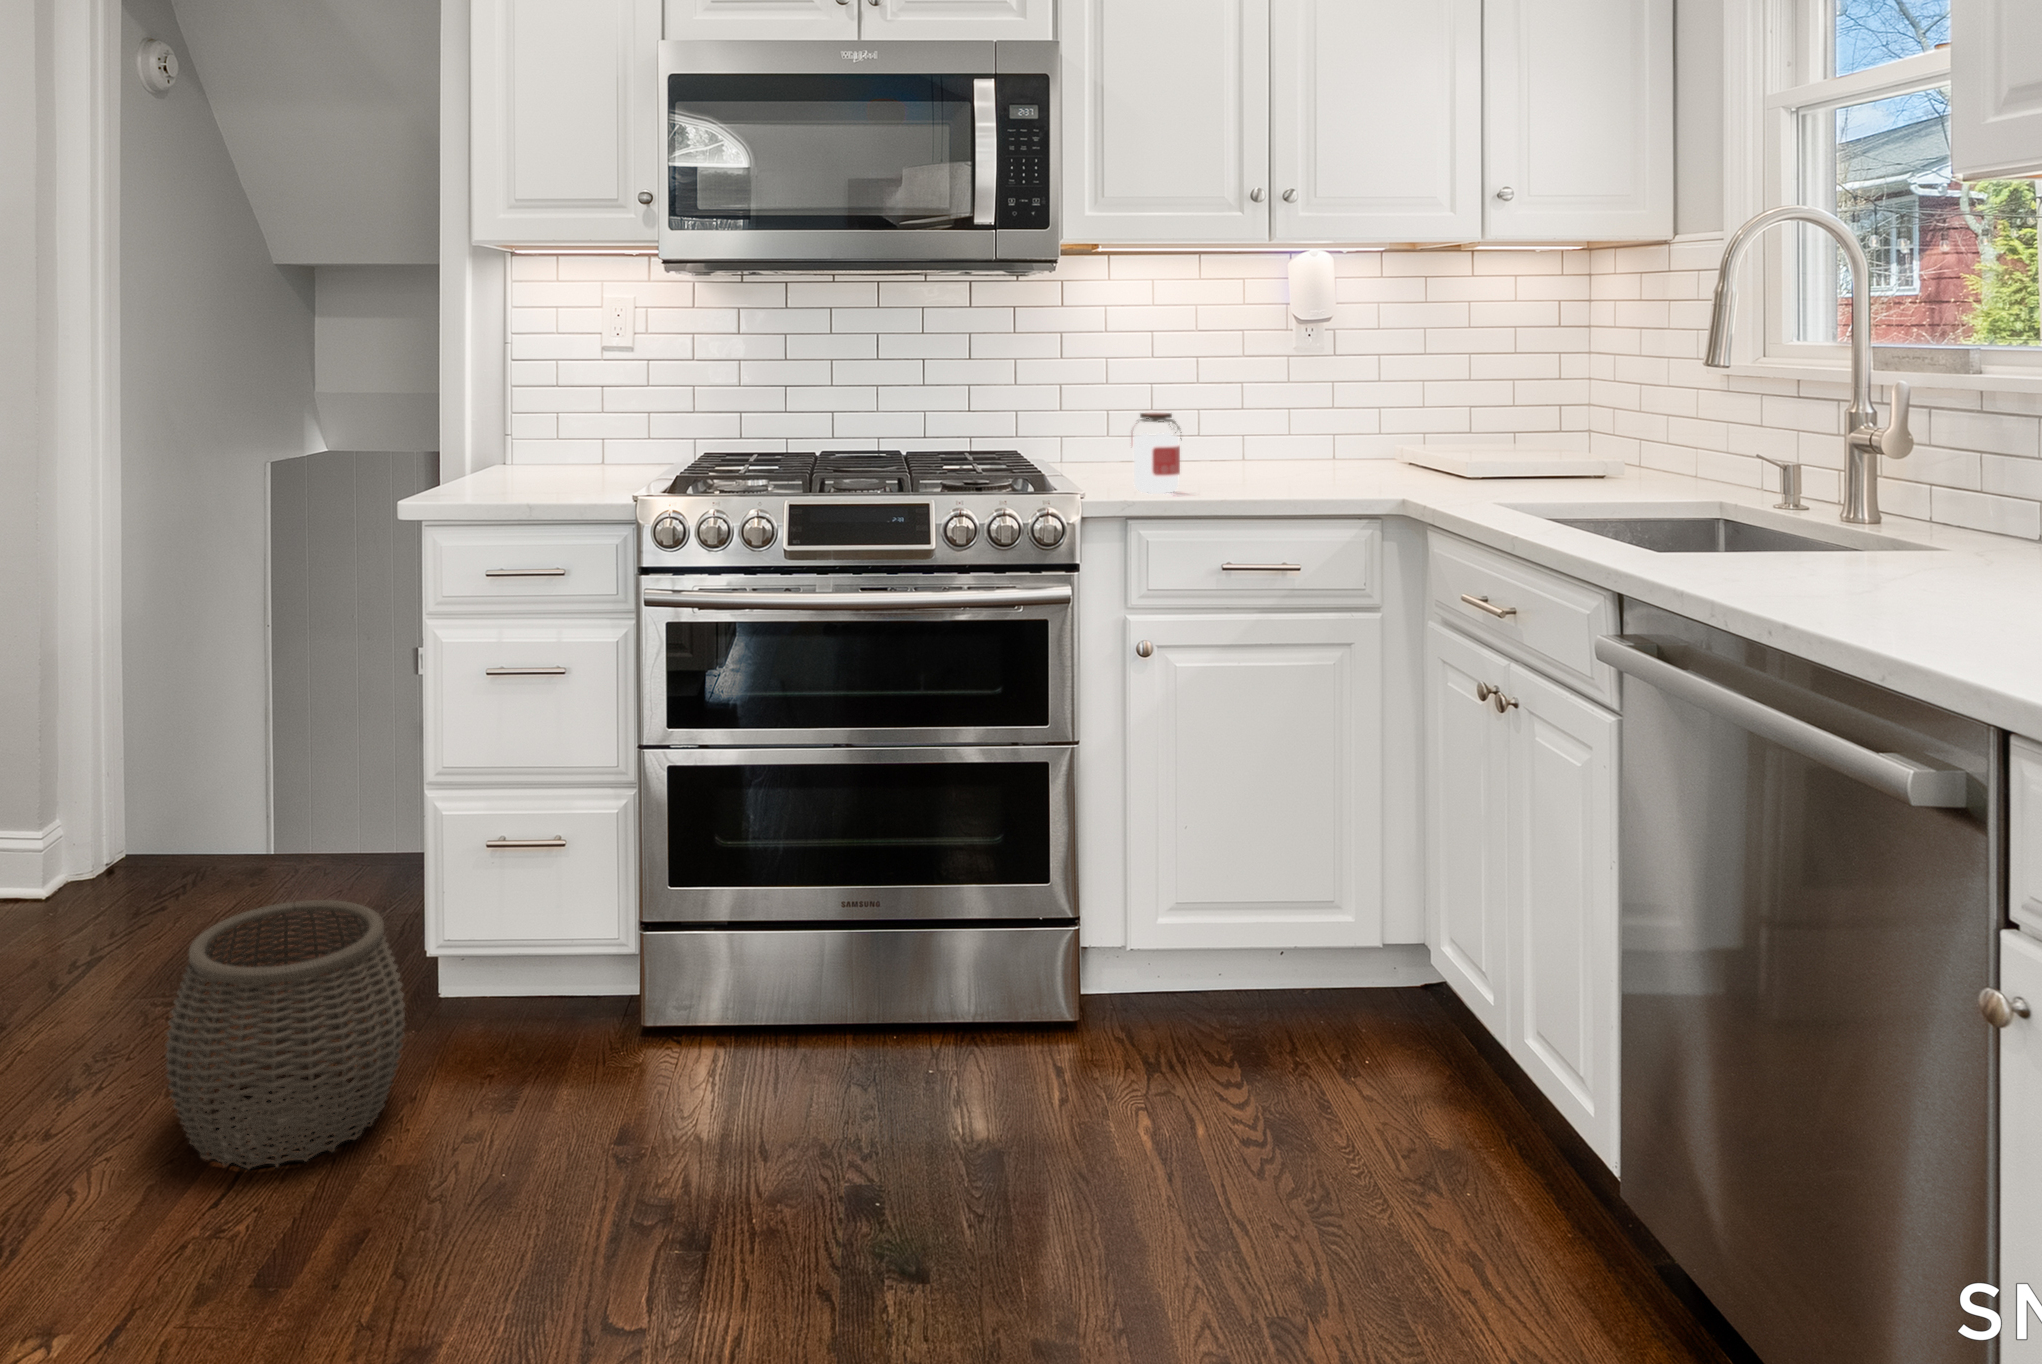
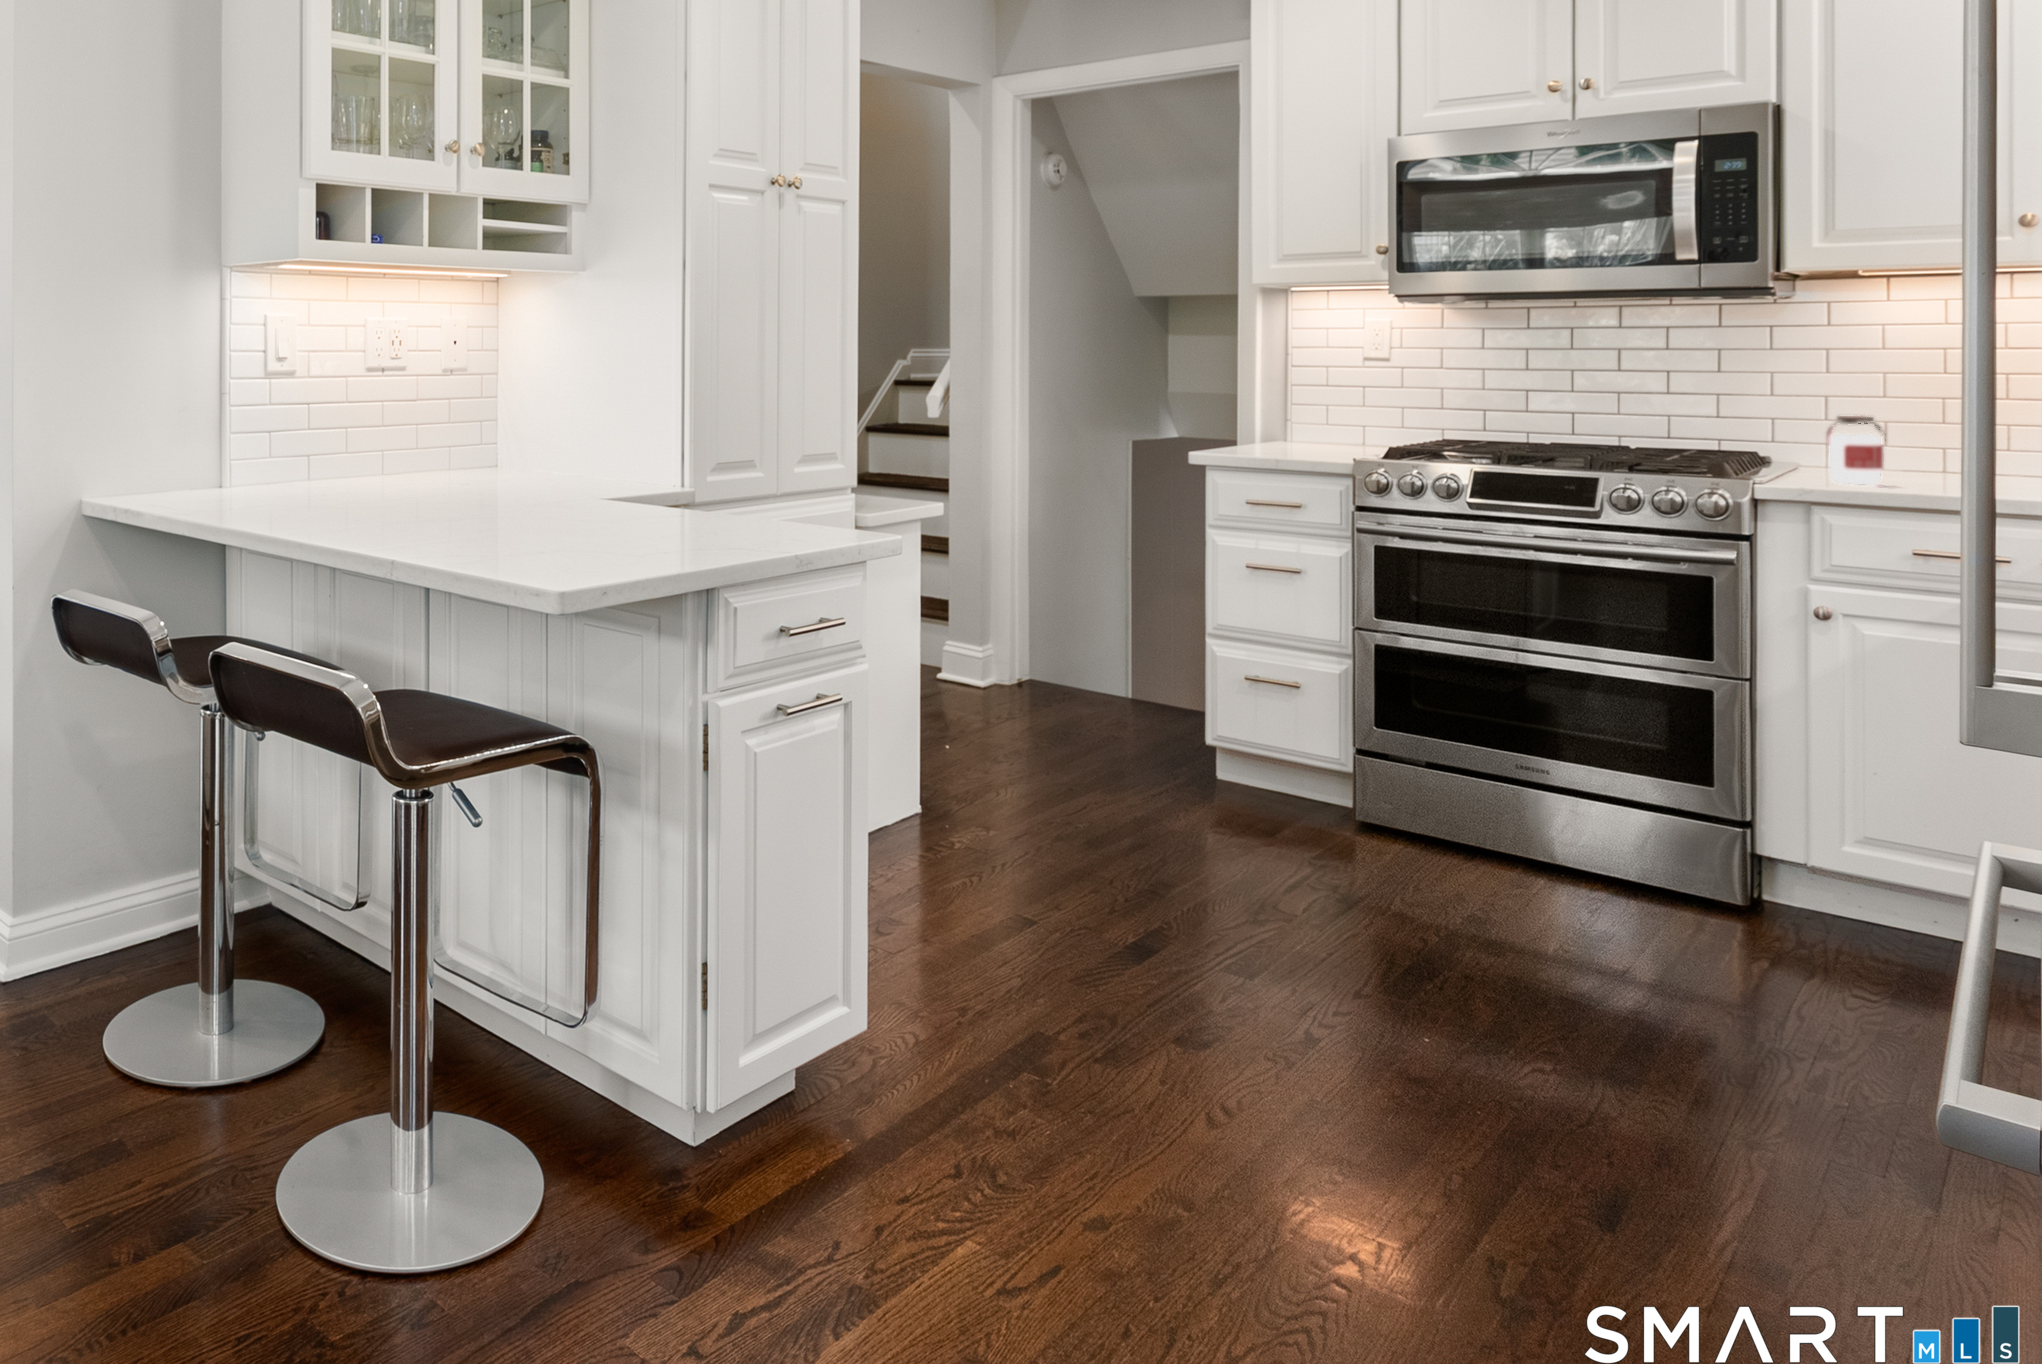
woven basket: present [165,900,405,1169] -> none [1045,678,1183,812]

